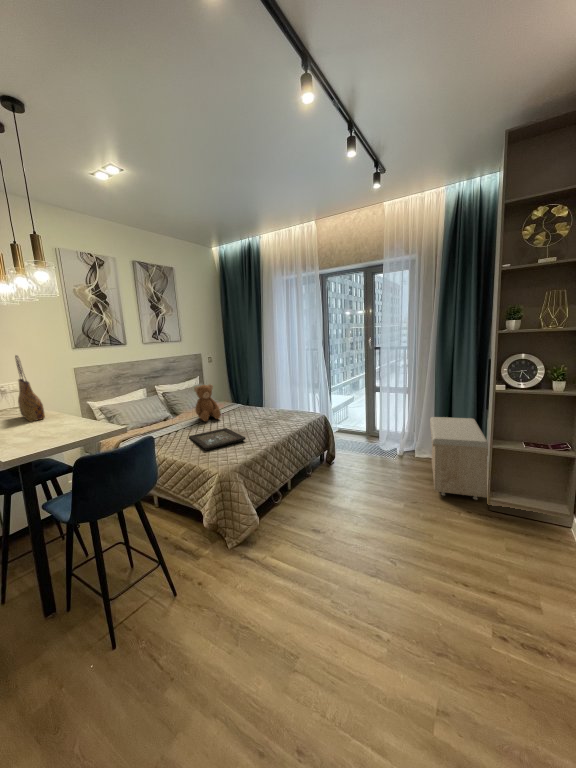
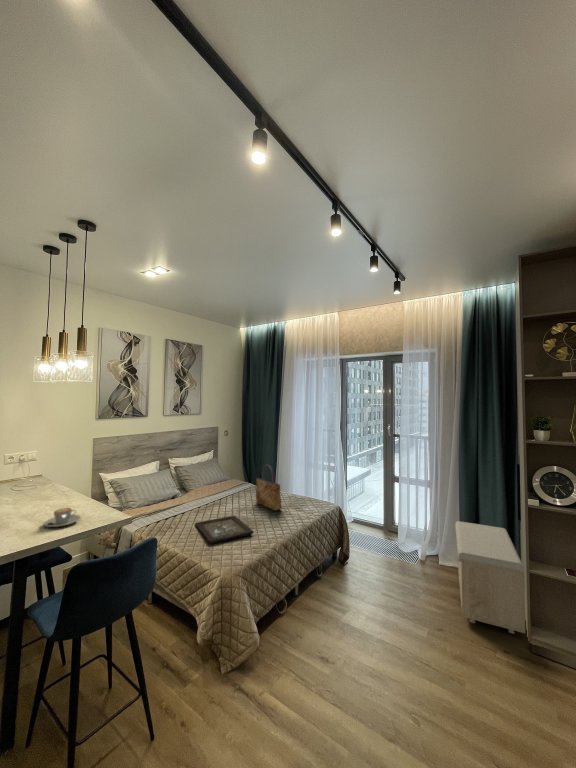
tote bag: present [15,355,45,422] -> present [256,465,282,511]
teddy bear: present [194,384,221,421] -> none [205,464,231,505]
coffee cup: none [37,418,74,434] -> present [44,508,80,527]

